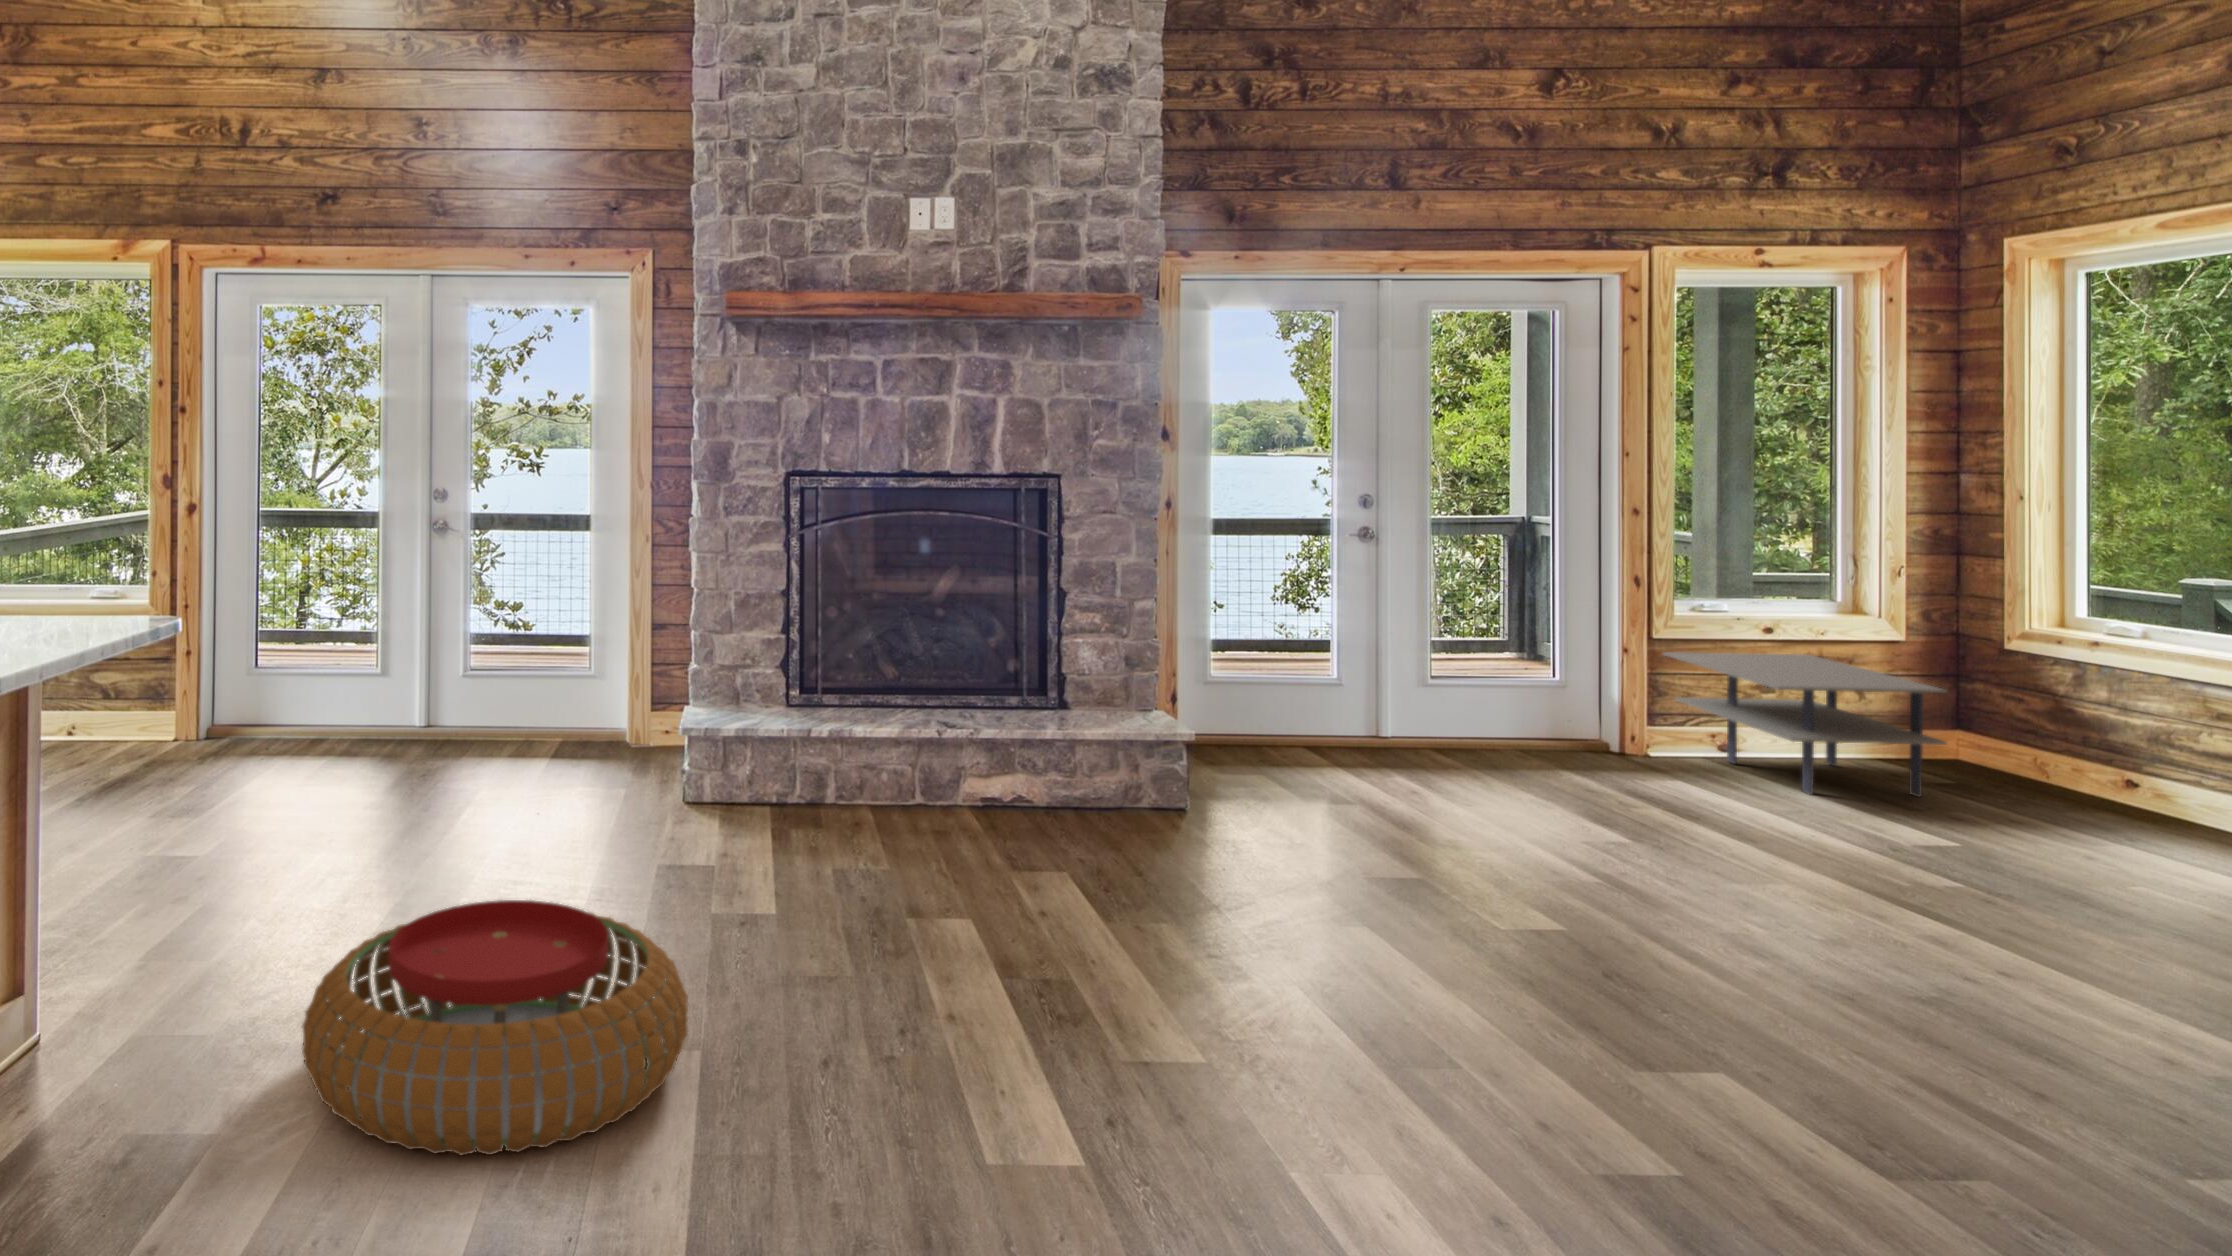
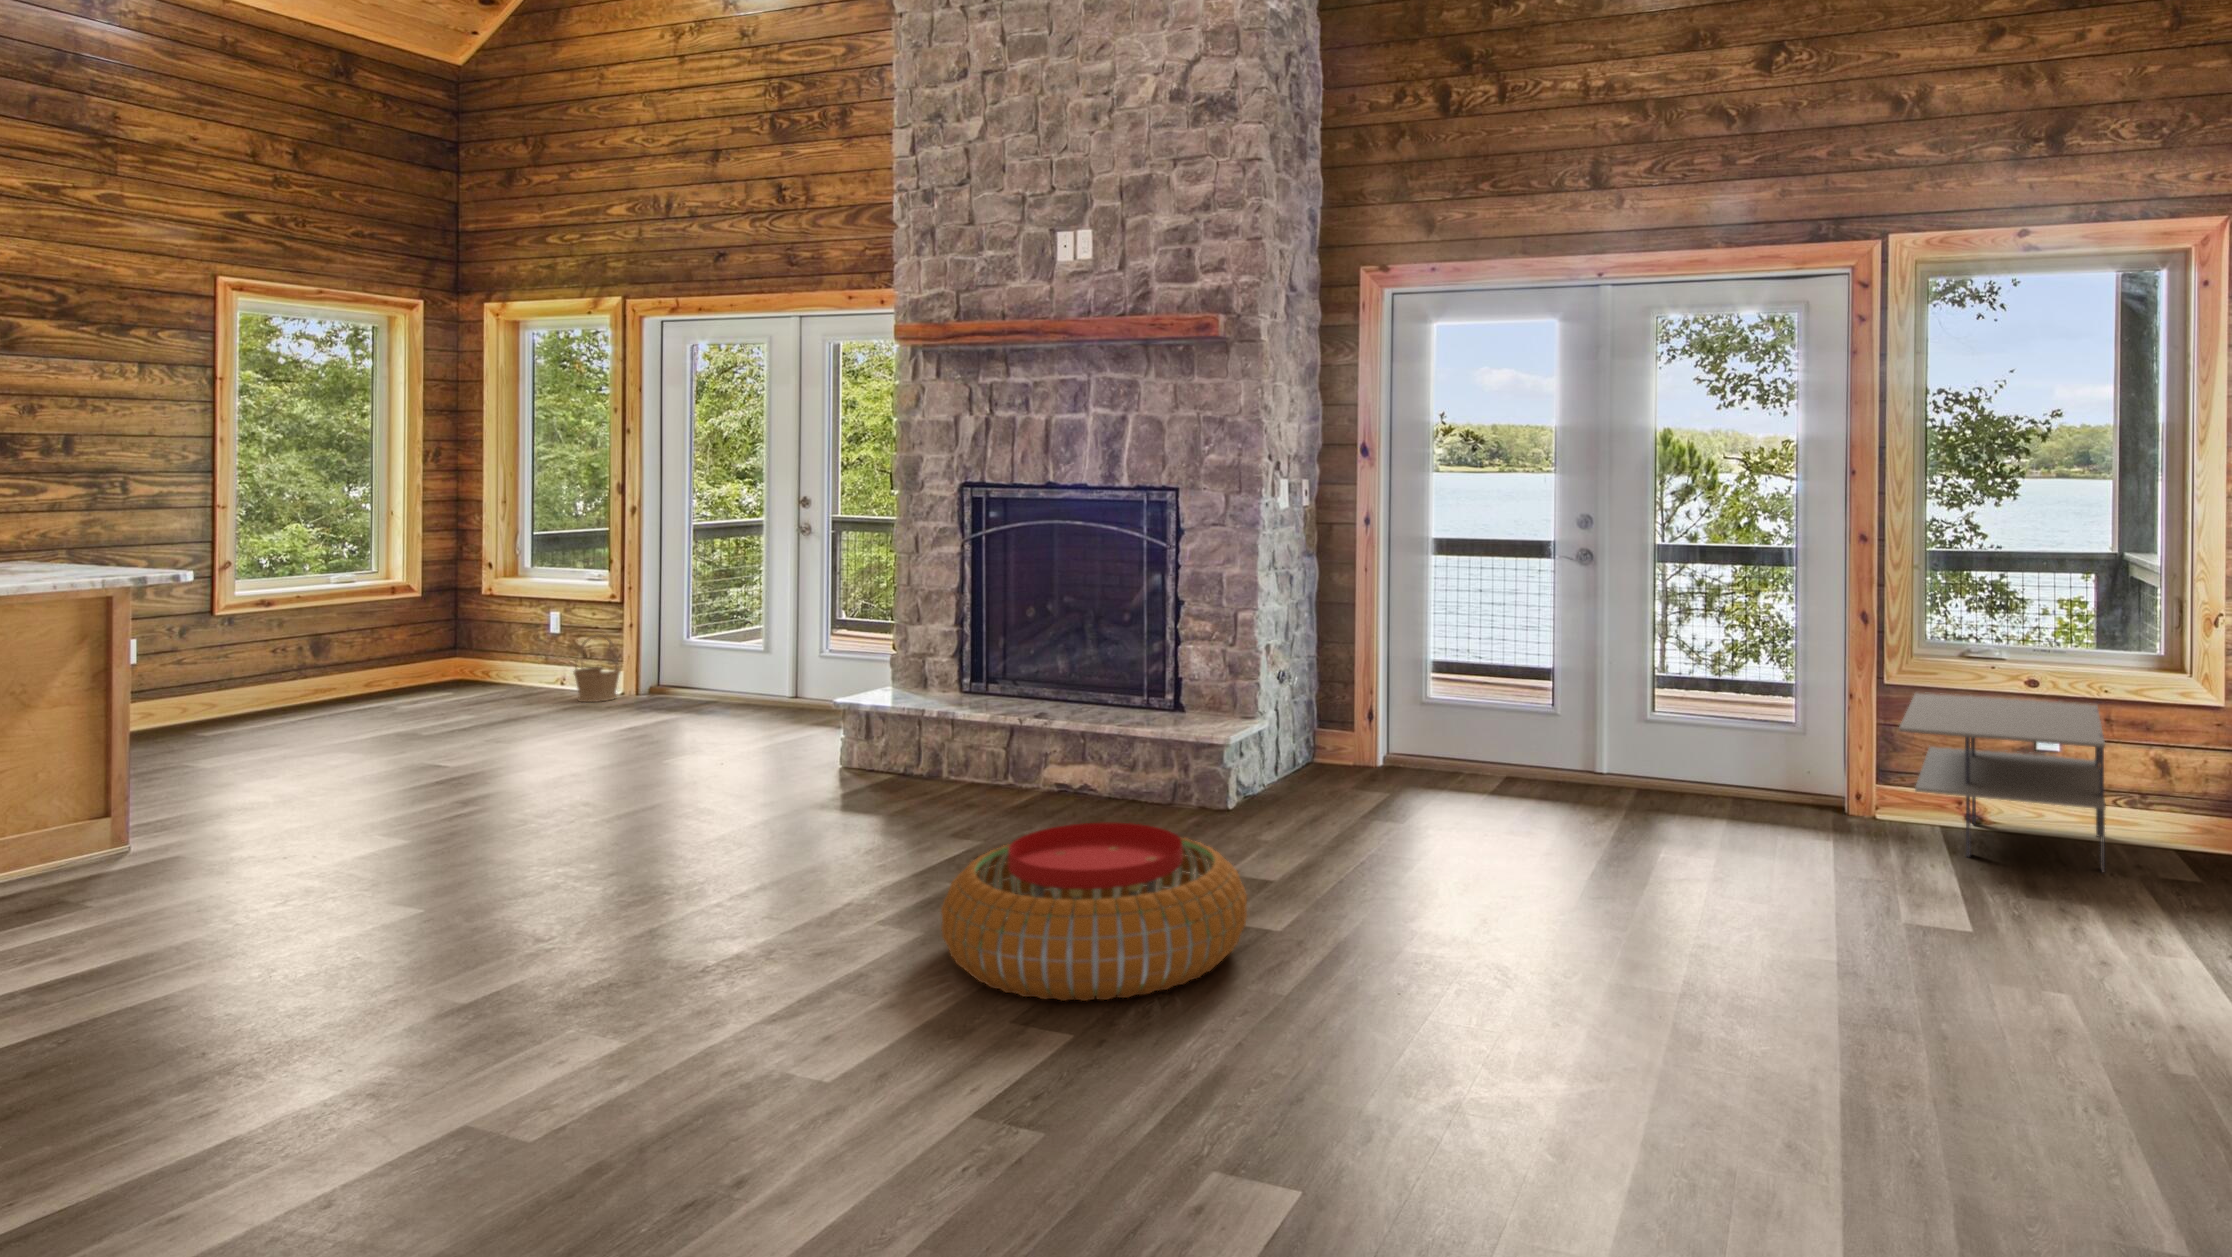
basket: none [102,665,162,752] -> present [574,634,621,702]
pouf: present [302,900,688,1156] -> present [941,822,1247,1001]

